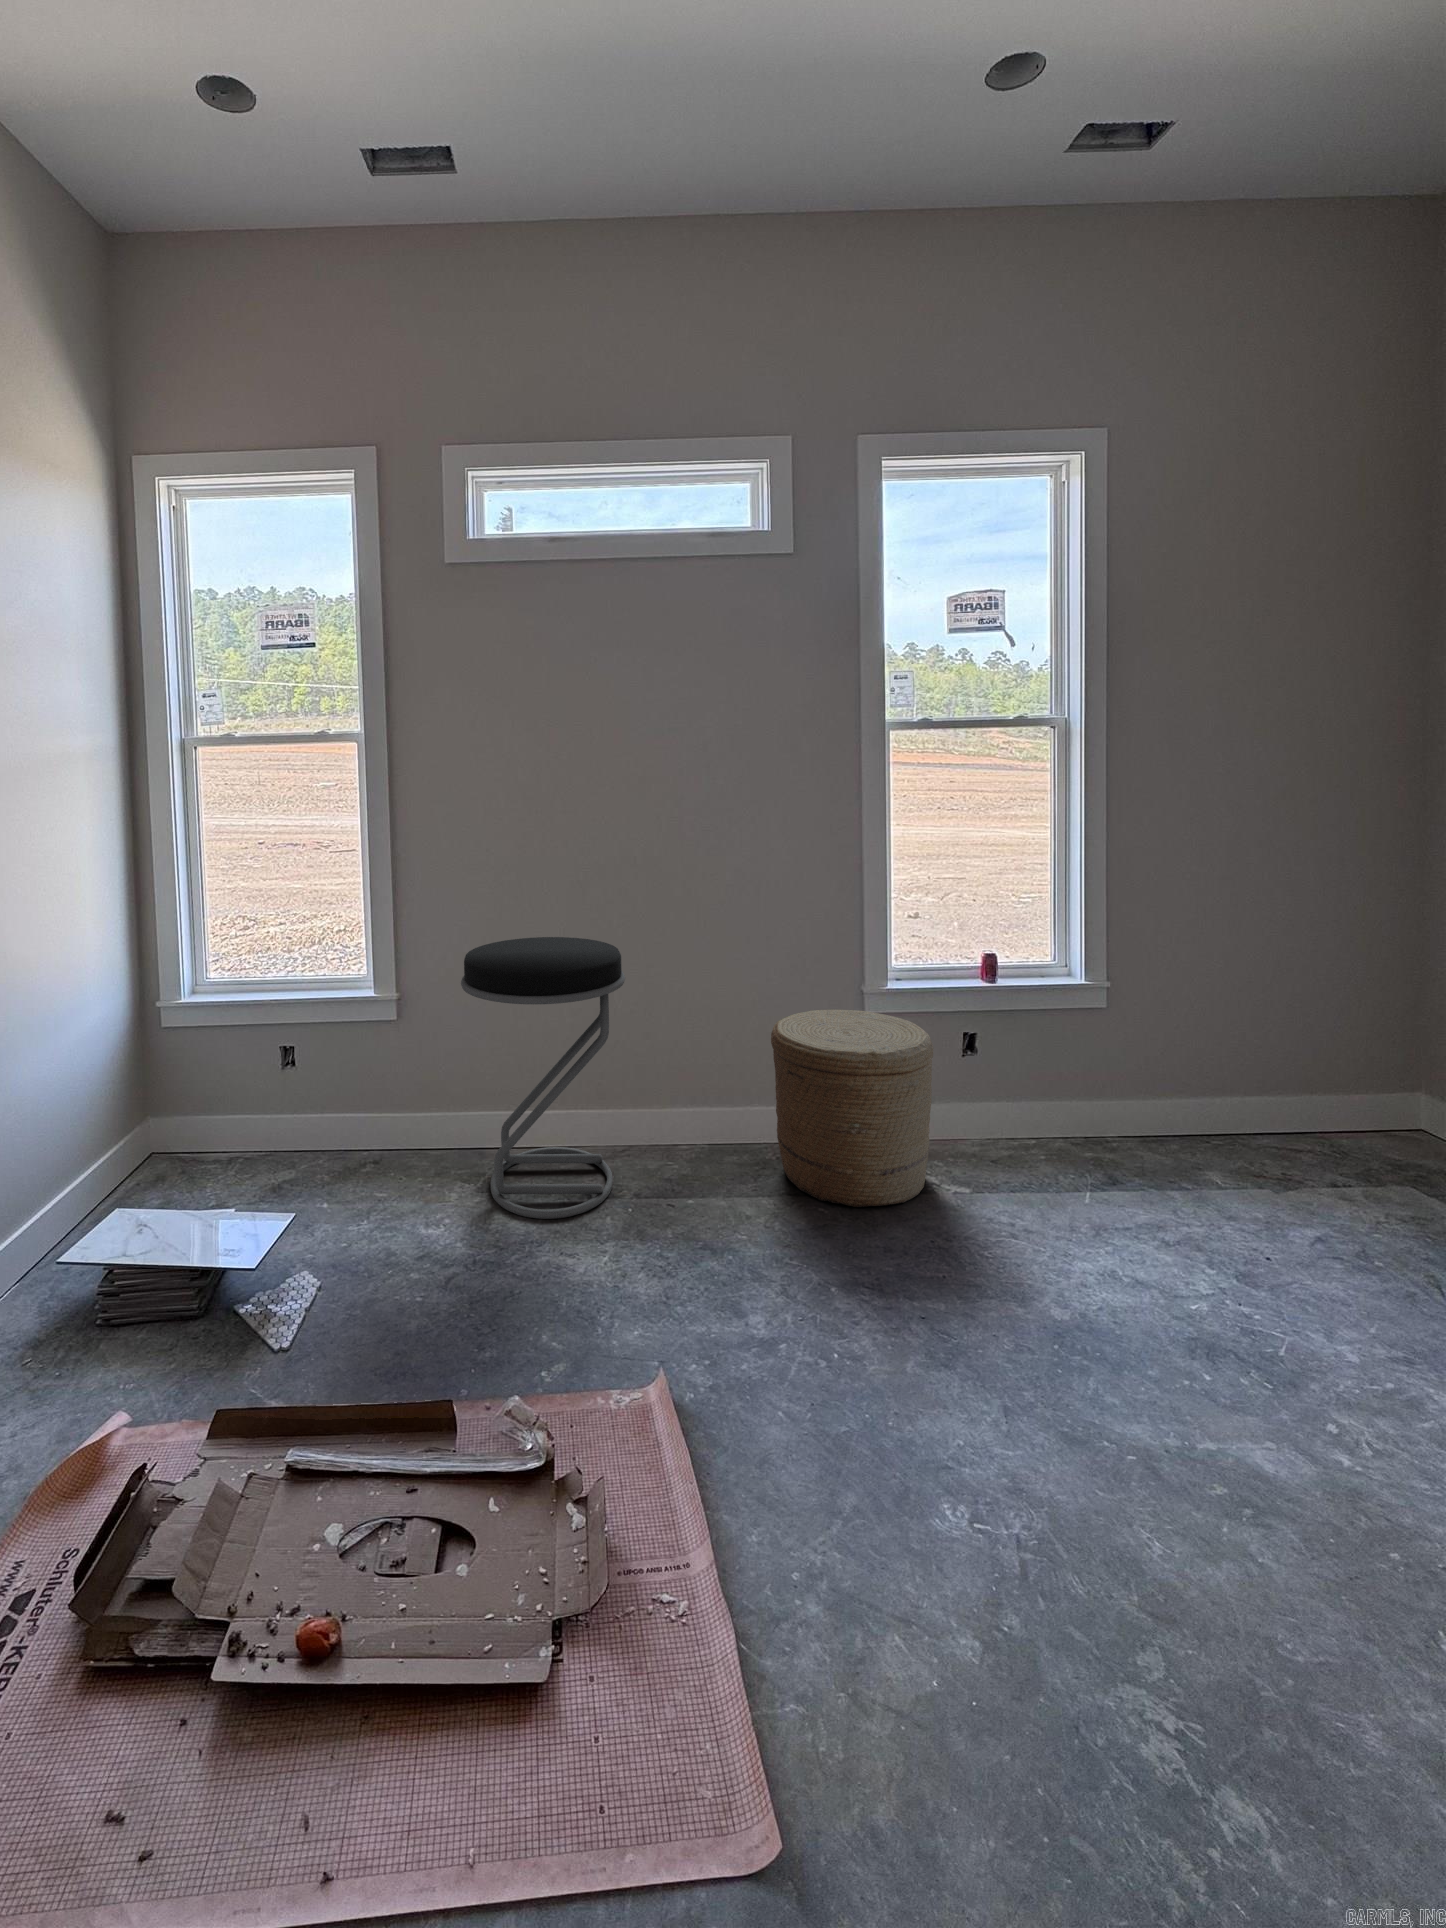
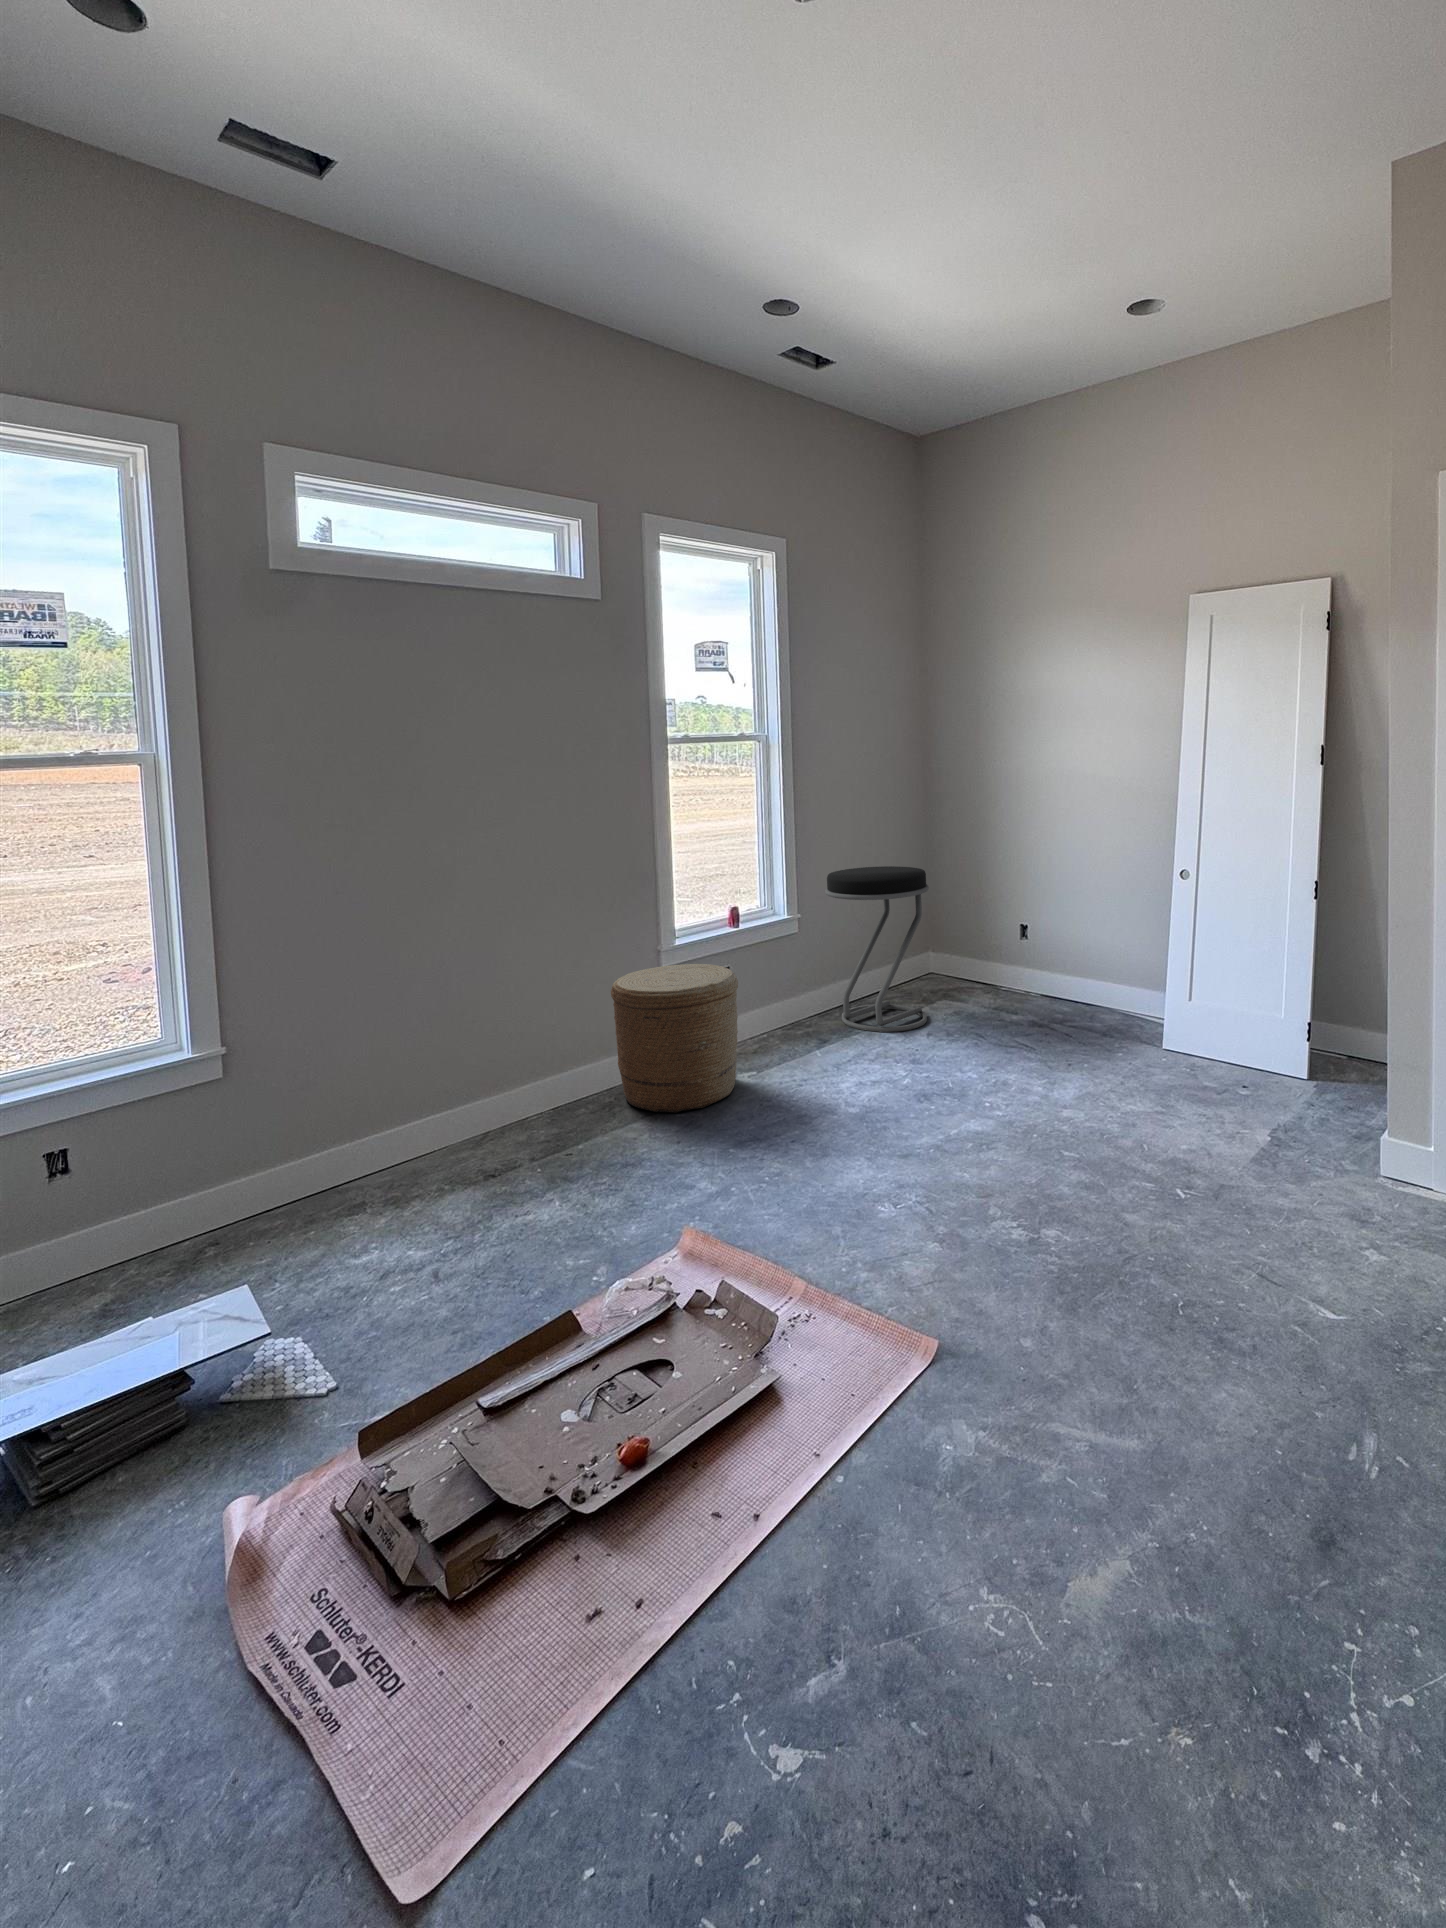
stool: present [461,937,625,1219] -> present [825,866,929,1032]

